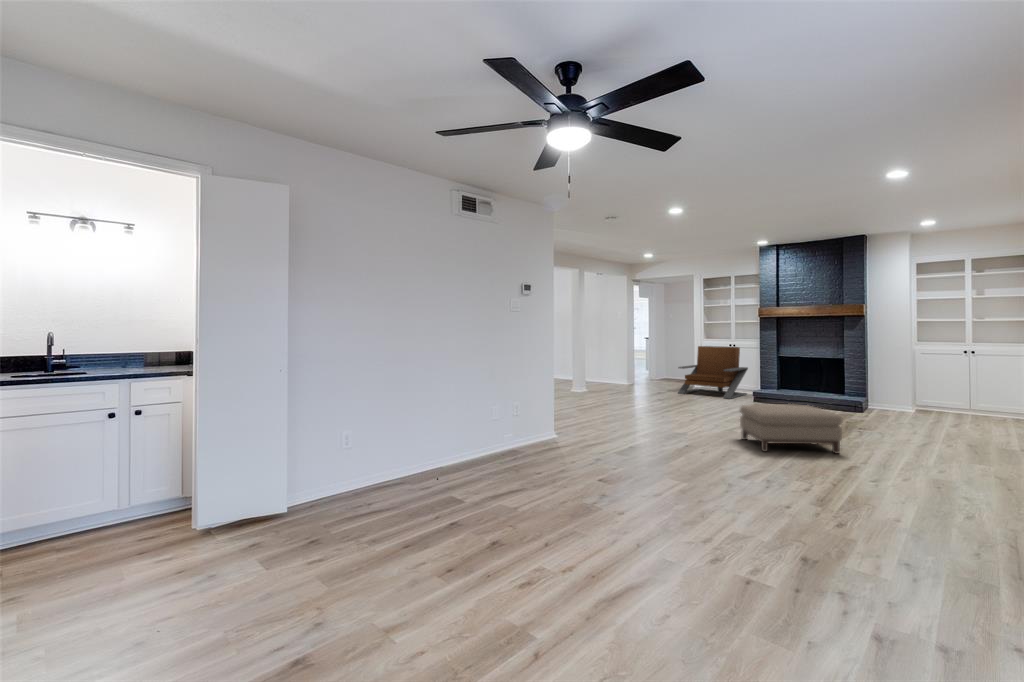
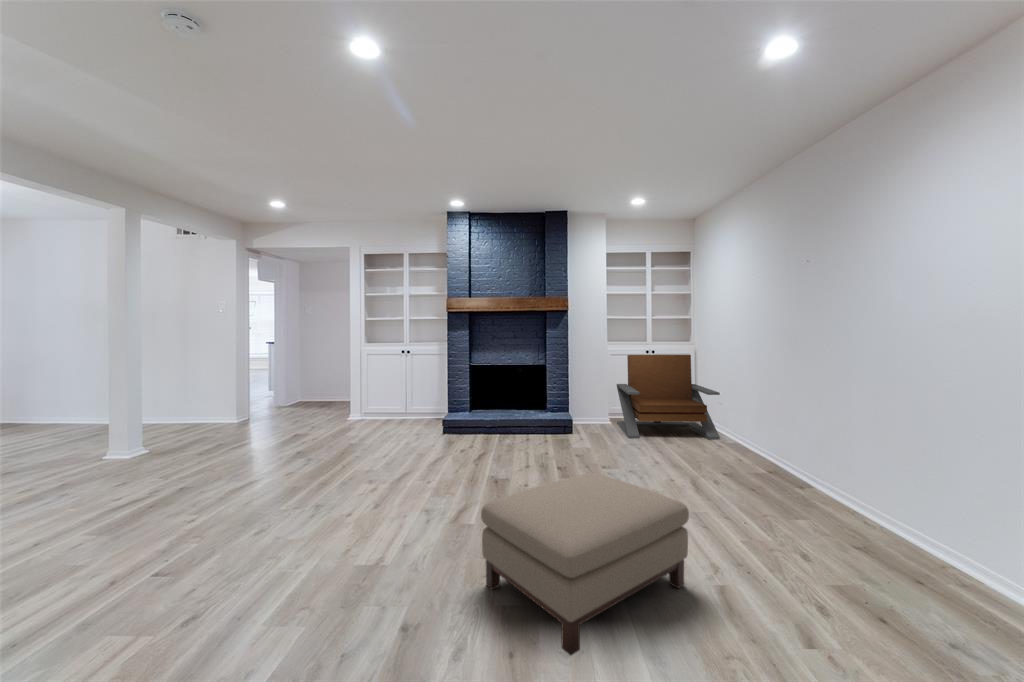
lounge chair: present [678,346,748,399] -> present [617,355,720,439]

